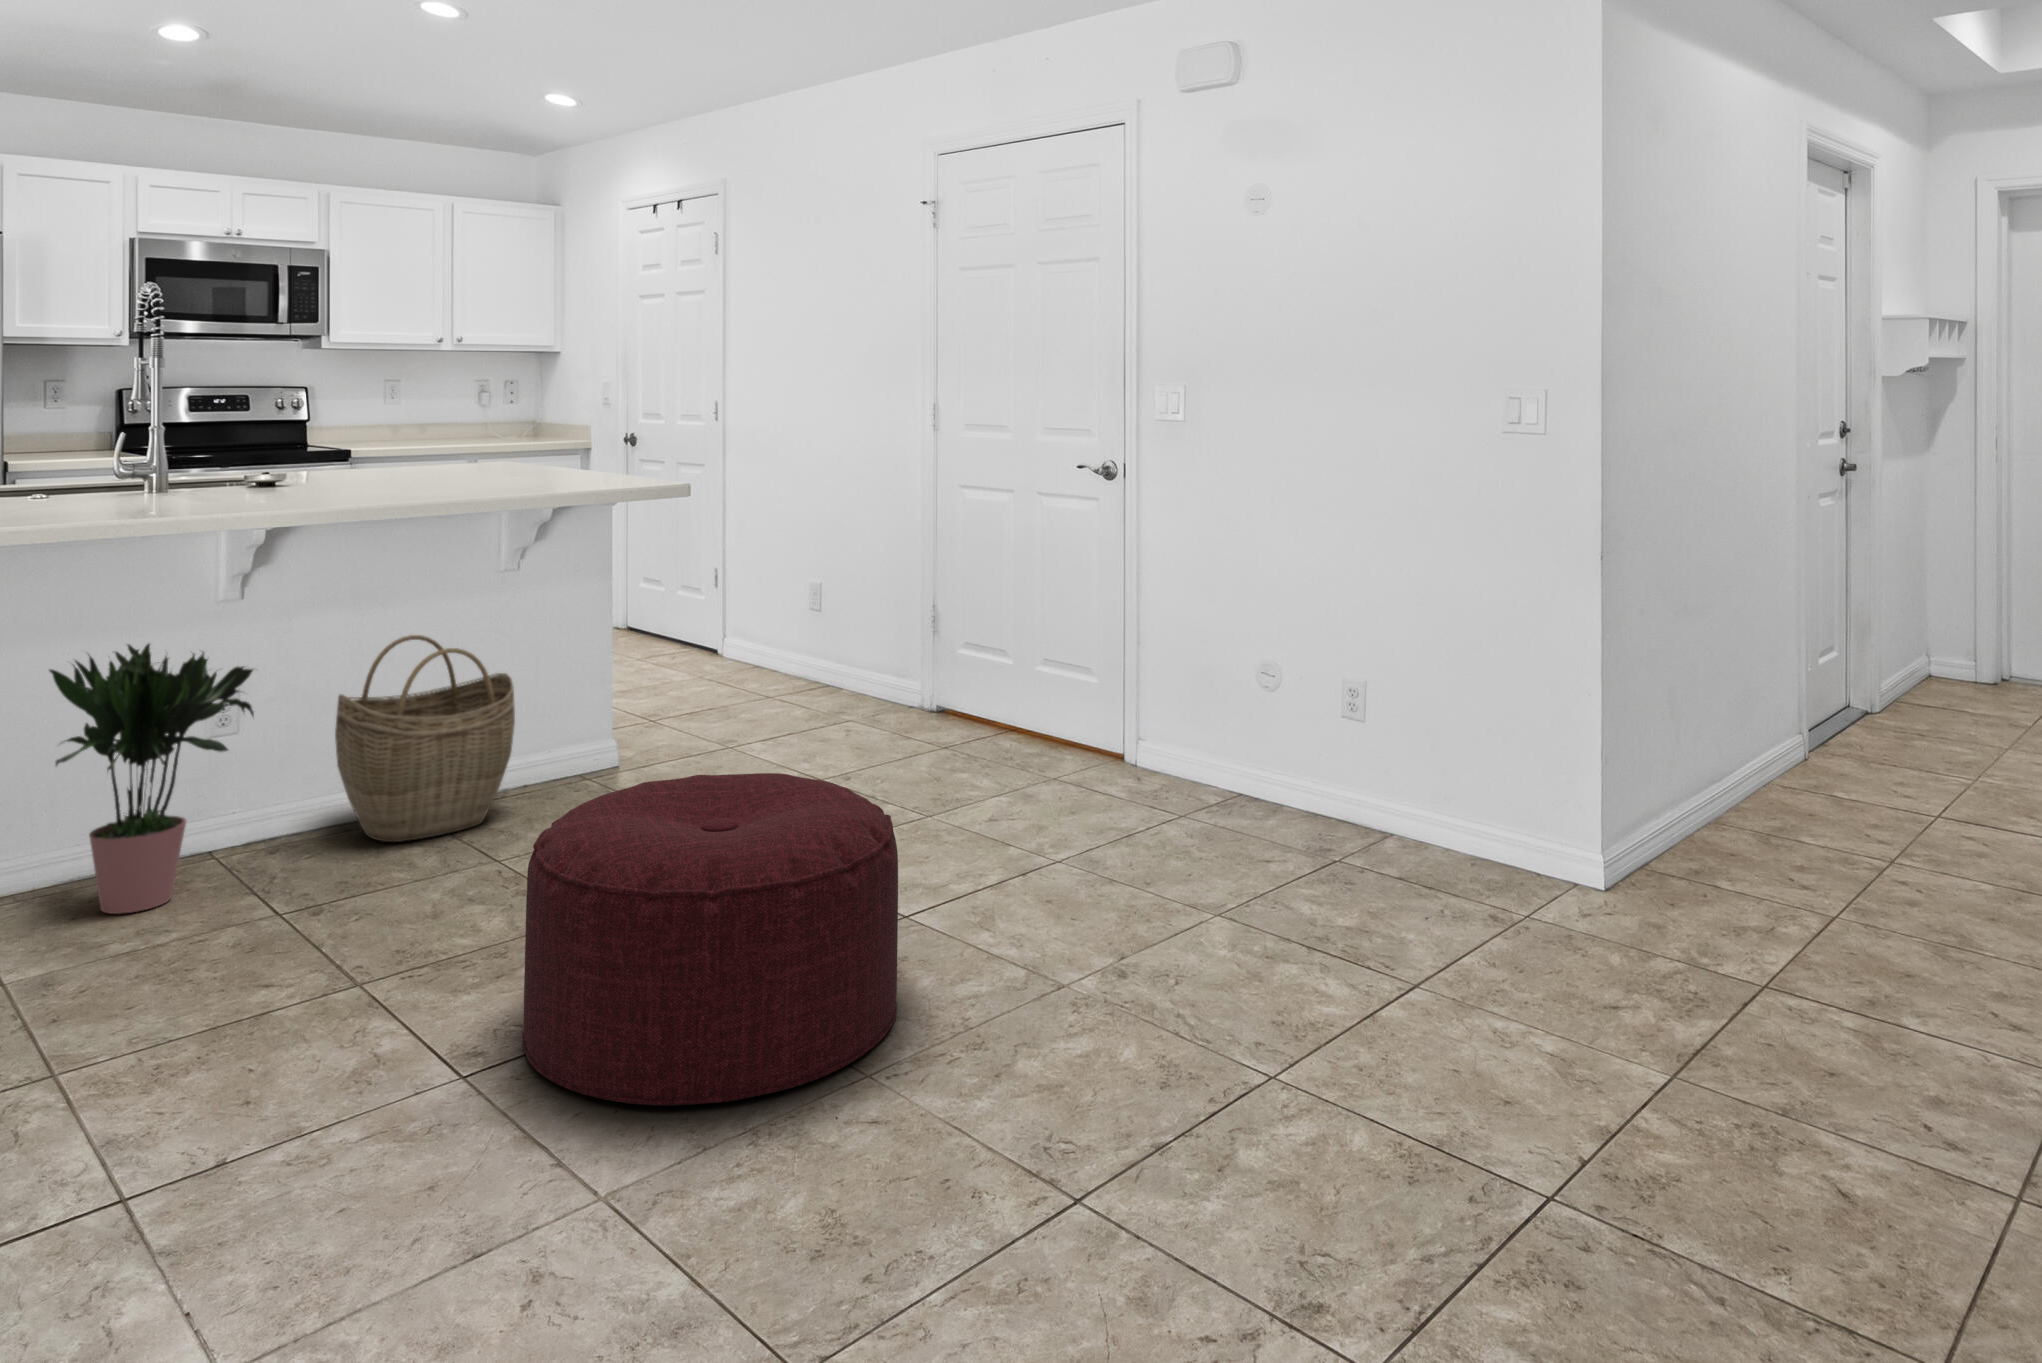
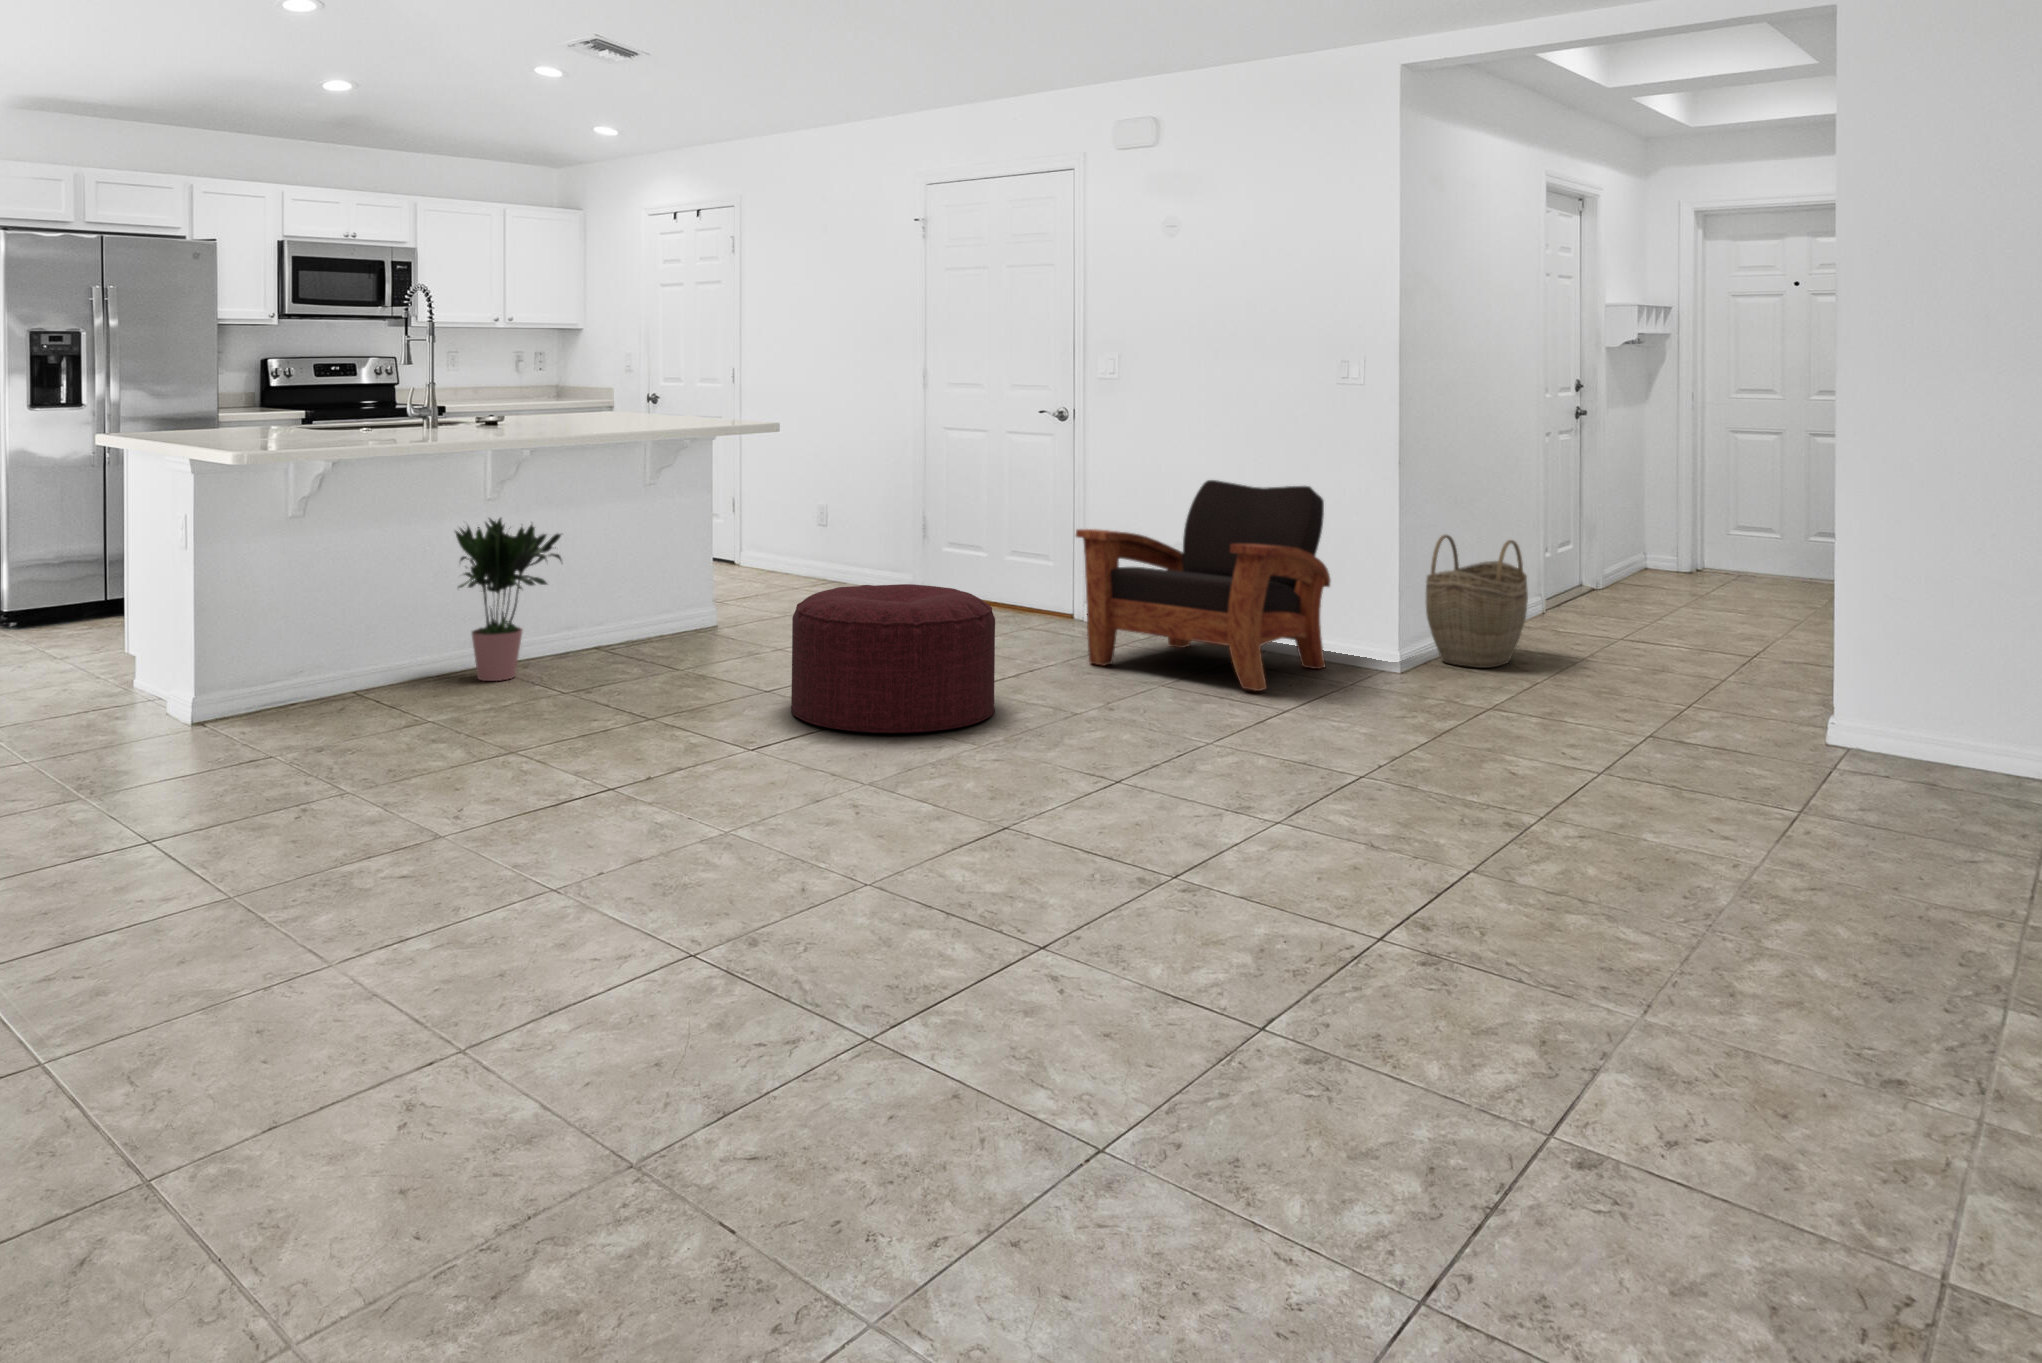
armchair: none [1085,577,1501,971] -> present [1076,480,1330,691]
woven basket: present [335,635,515,842] -> present [1425,535,1528,668]

